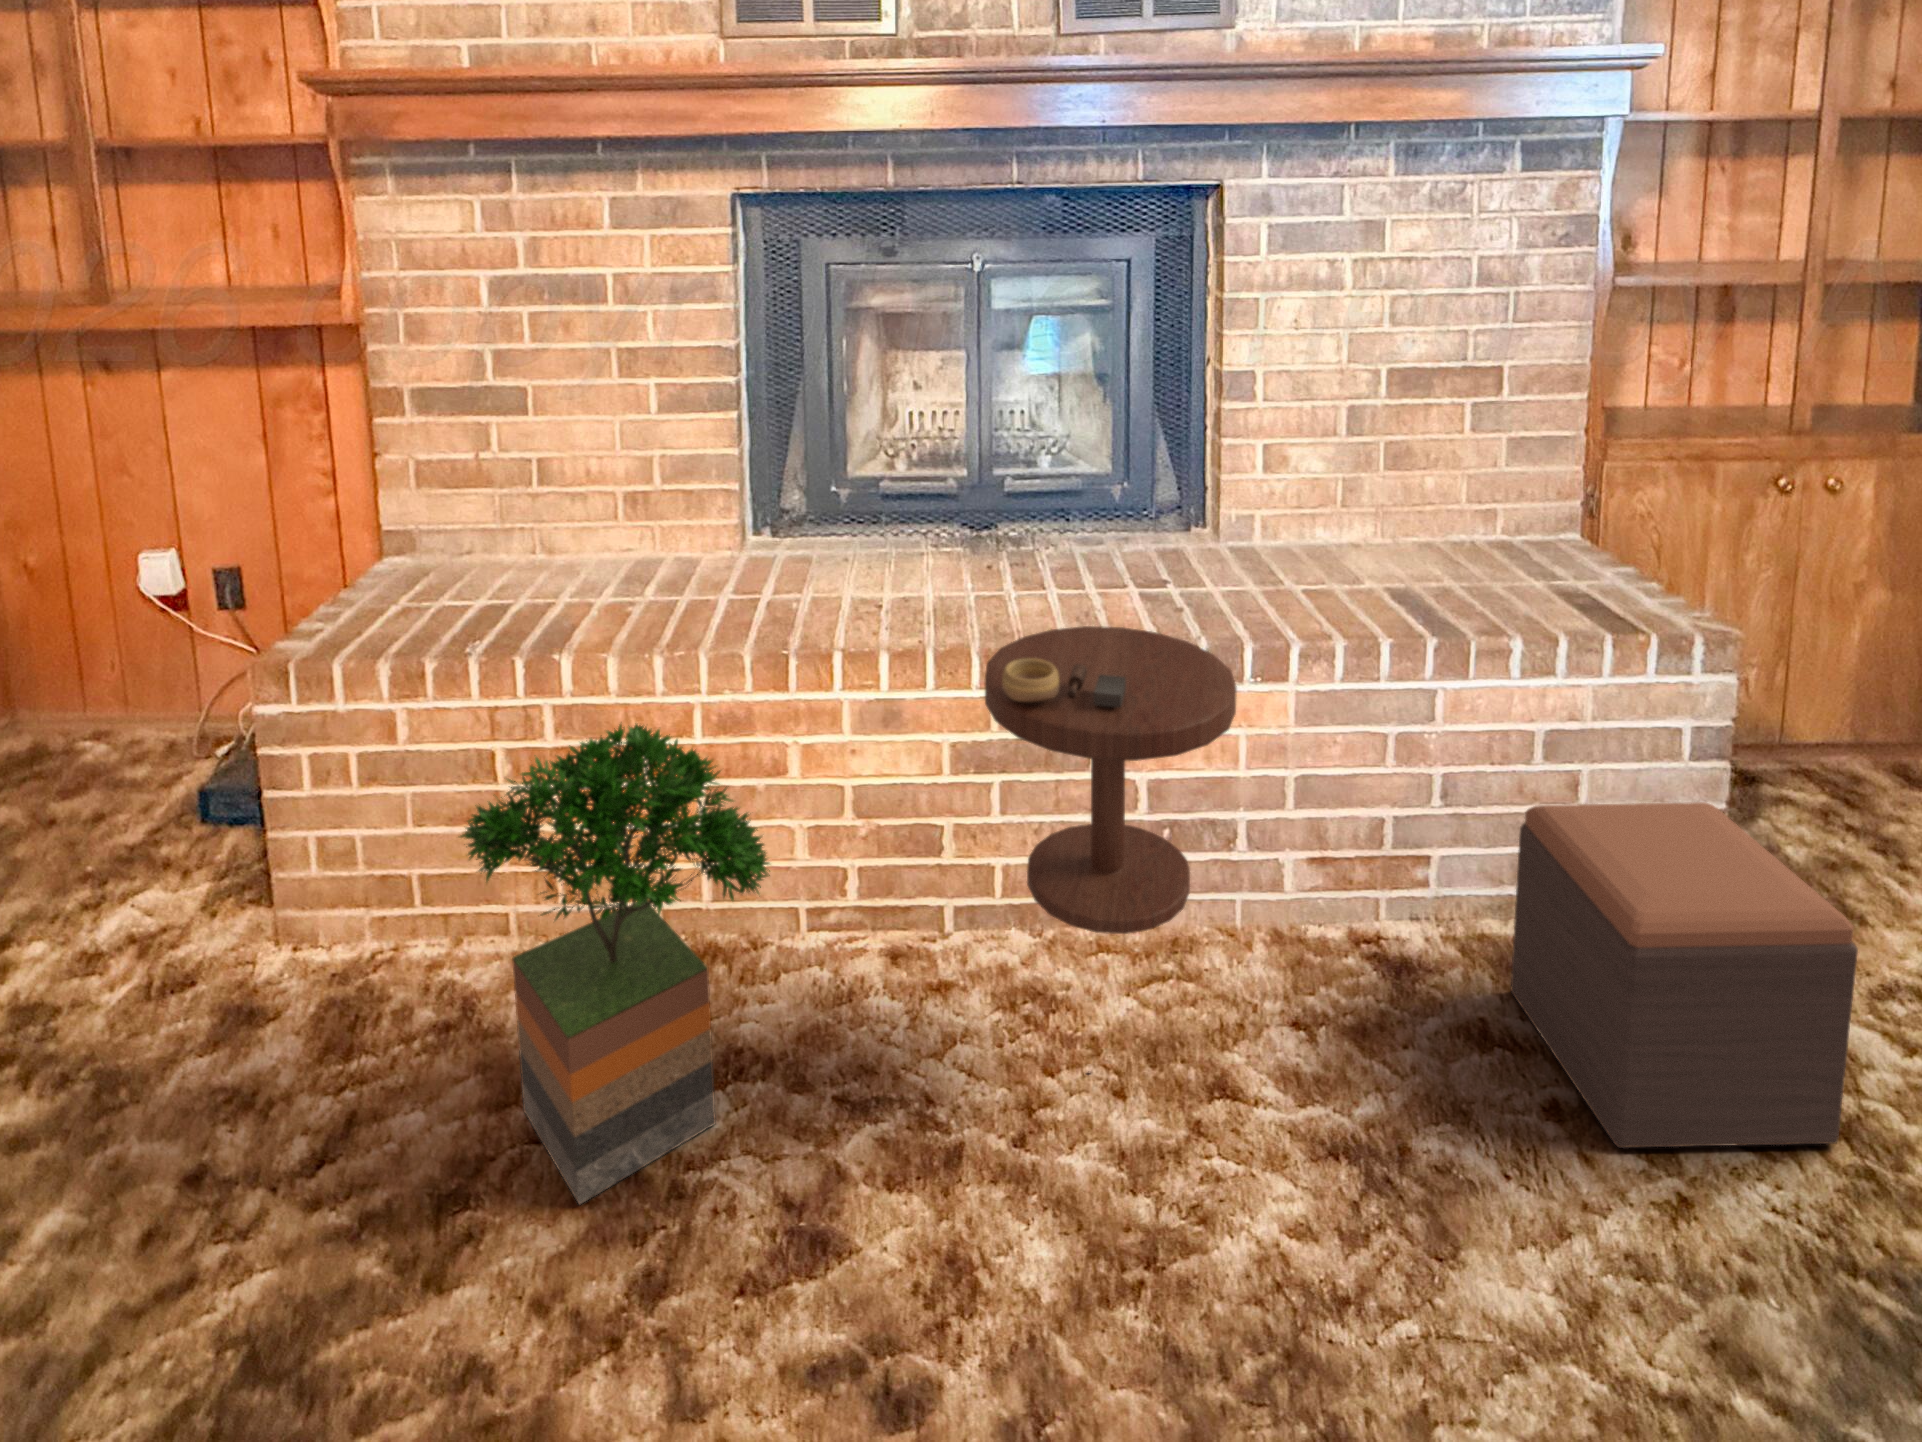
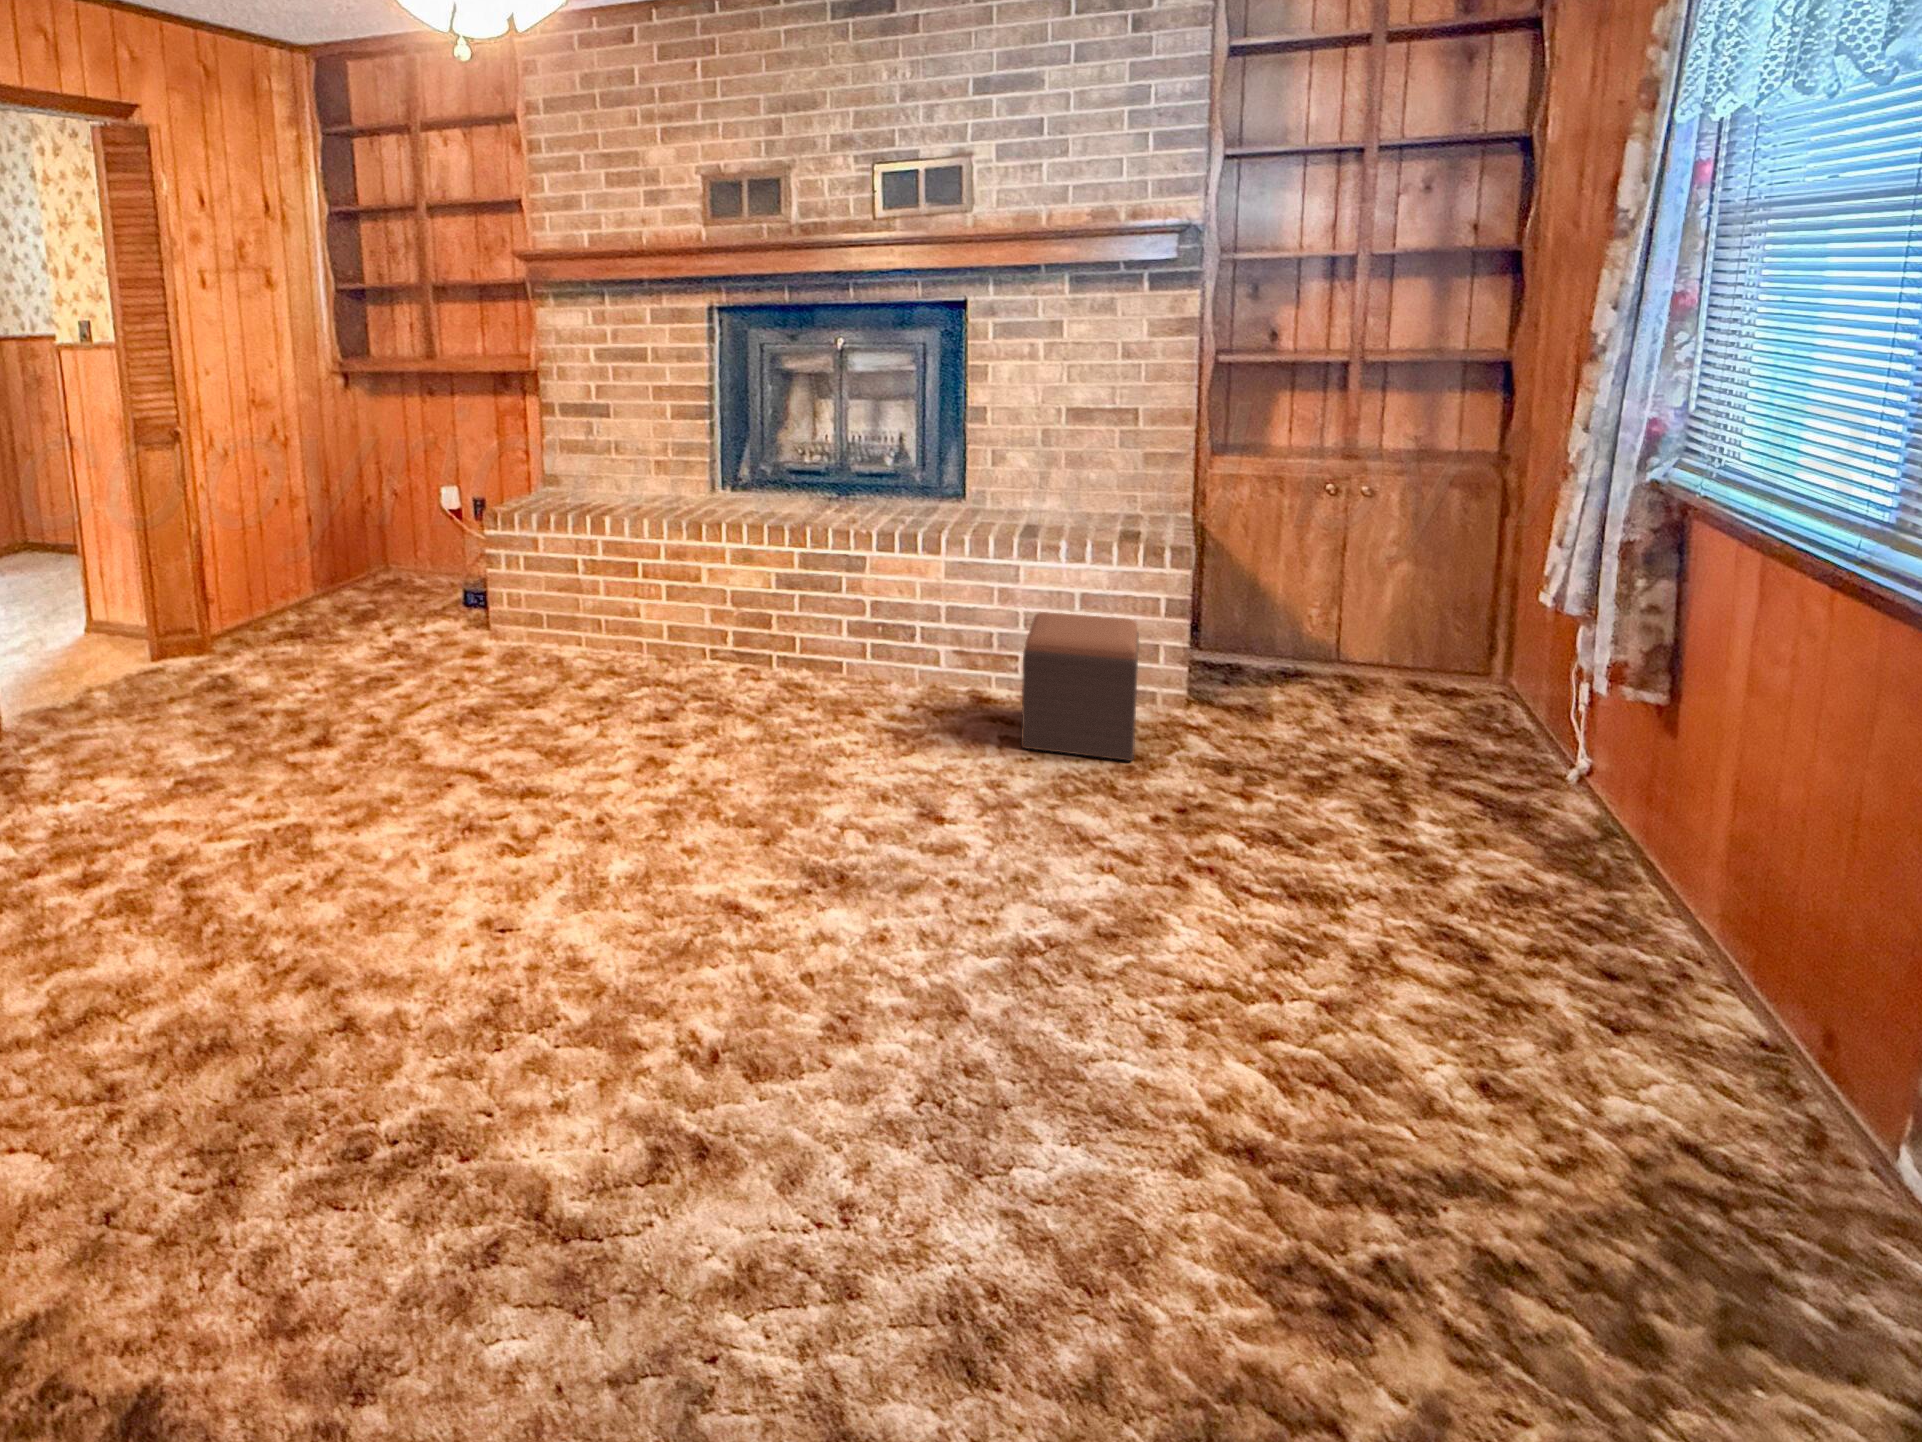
side table: present [985,626,1237,934] -> none [756,506,866,704]
potted tree: present [460,723,770,1204] -> none [549,530,668,703]

